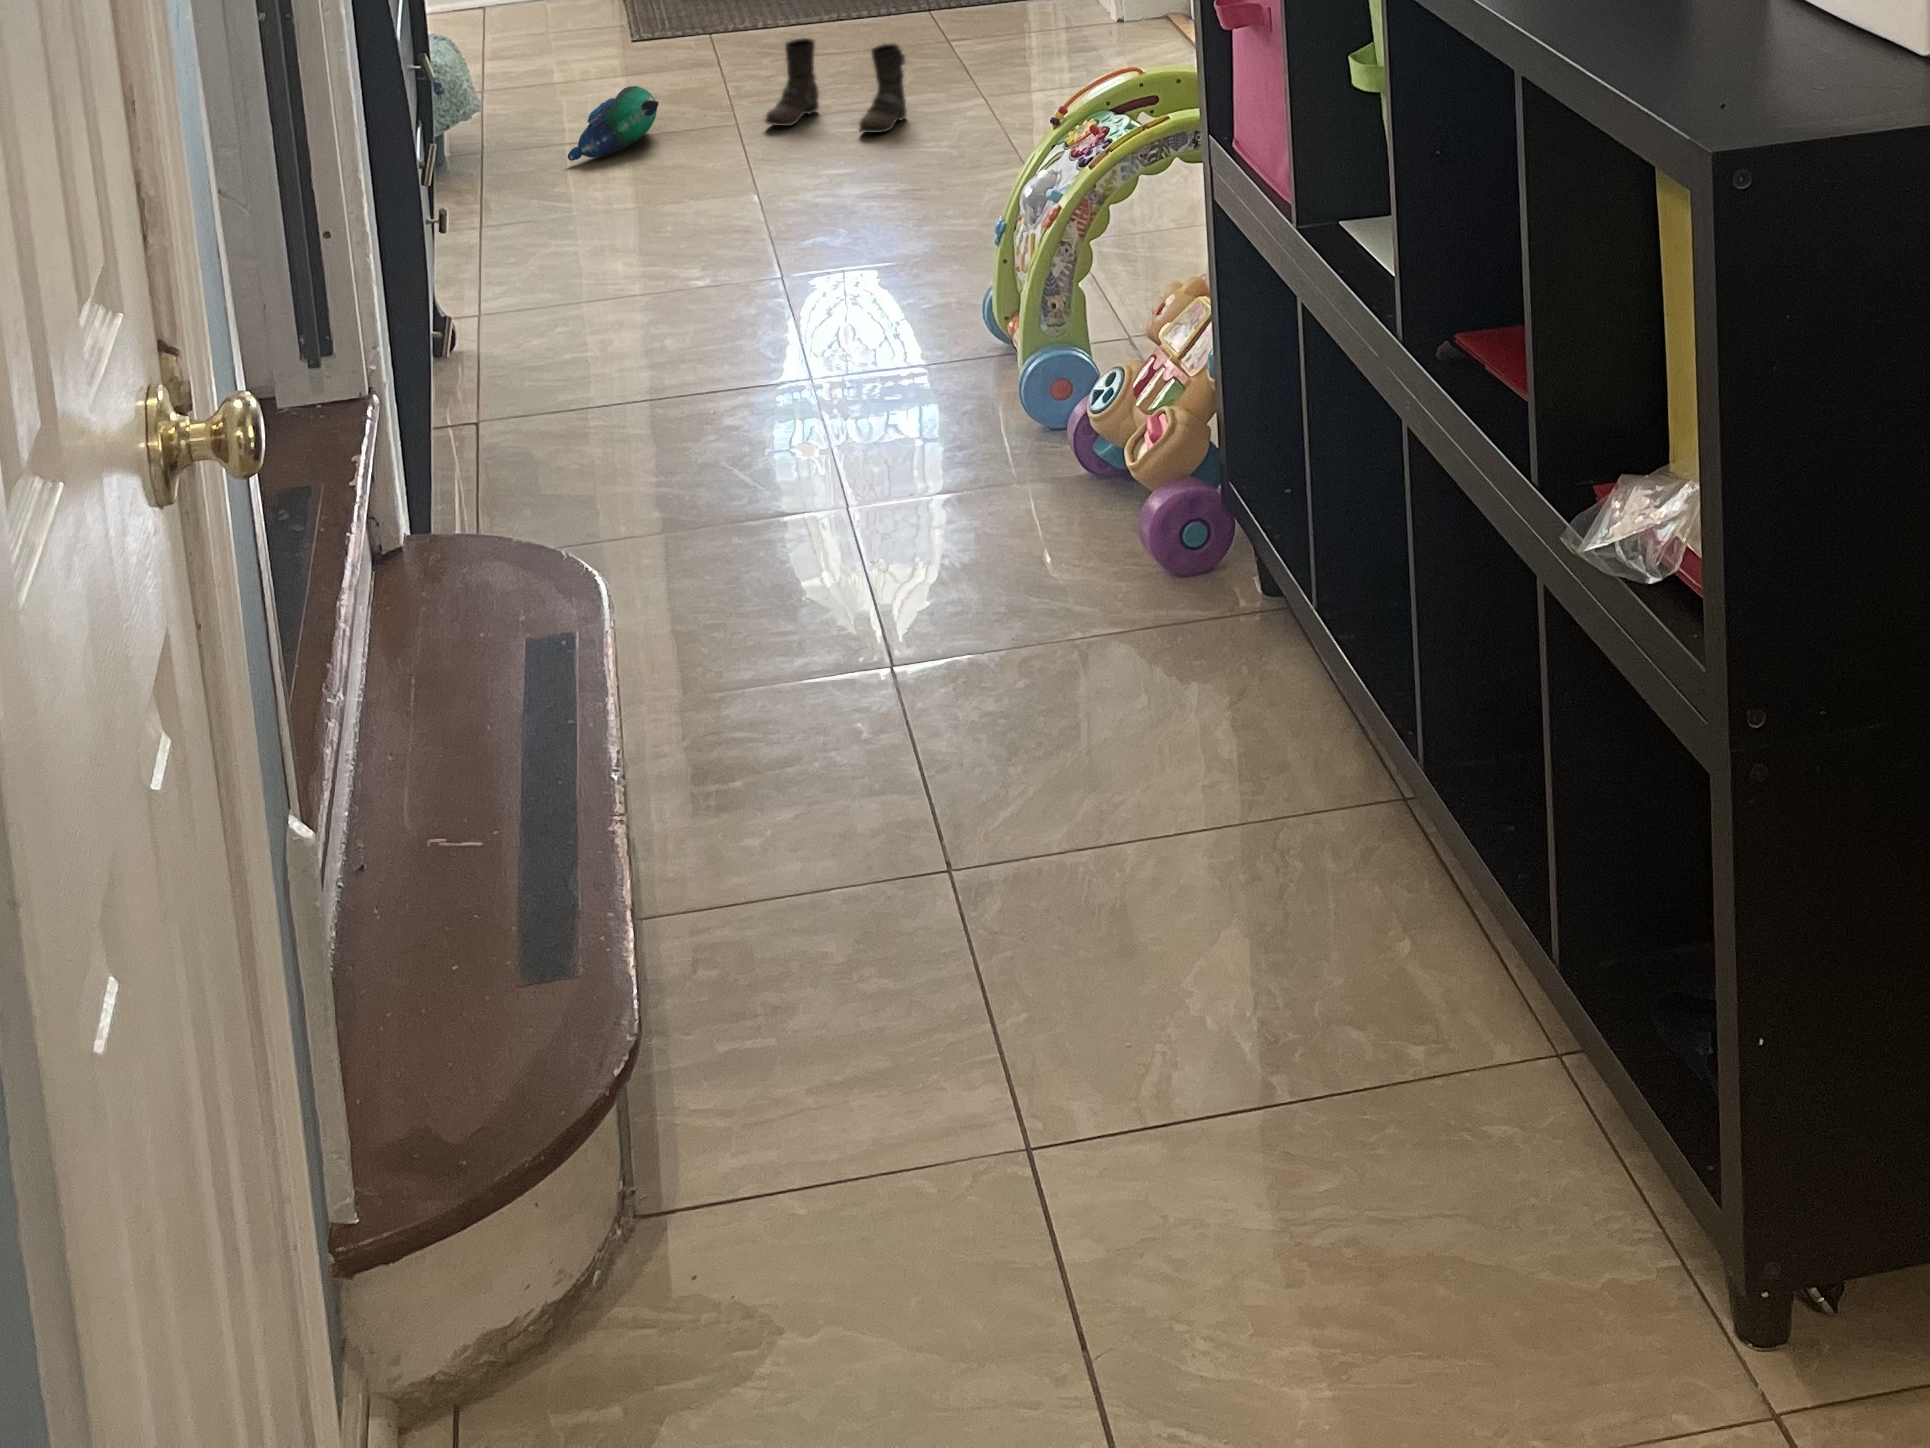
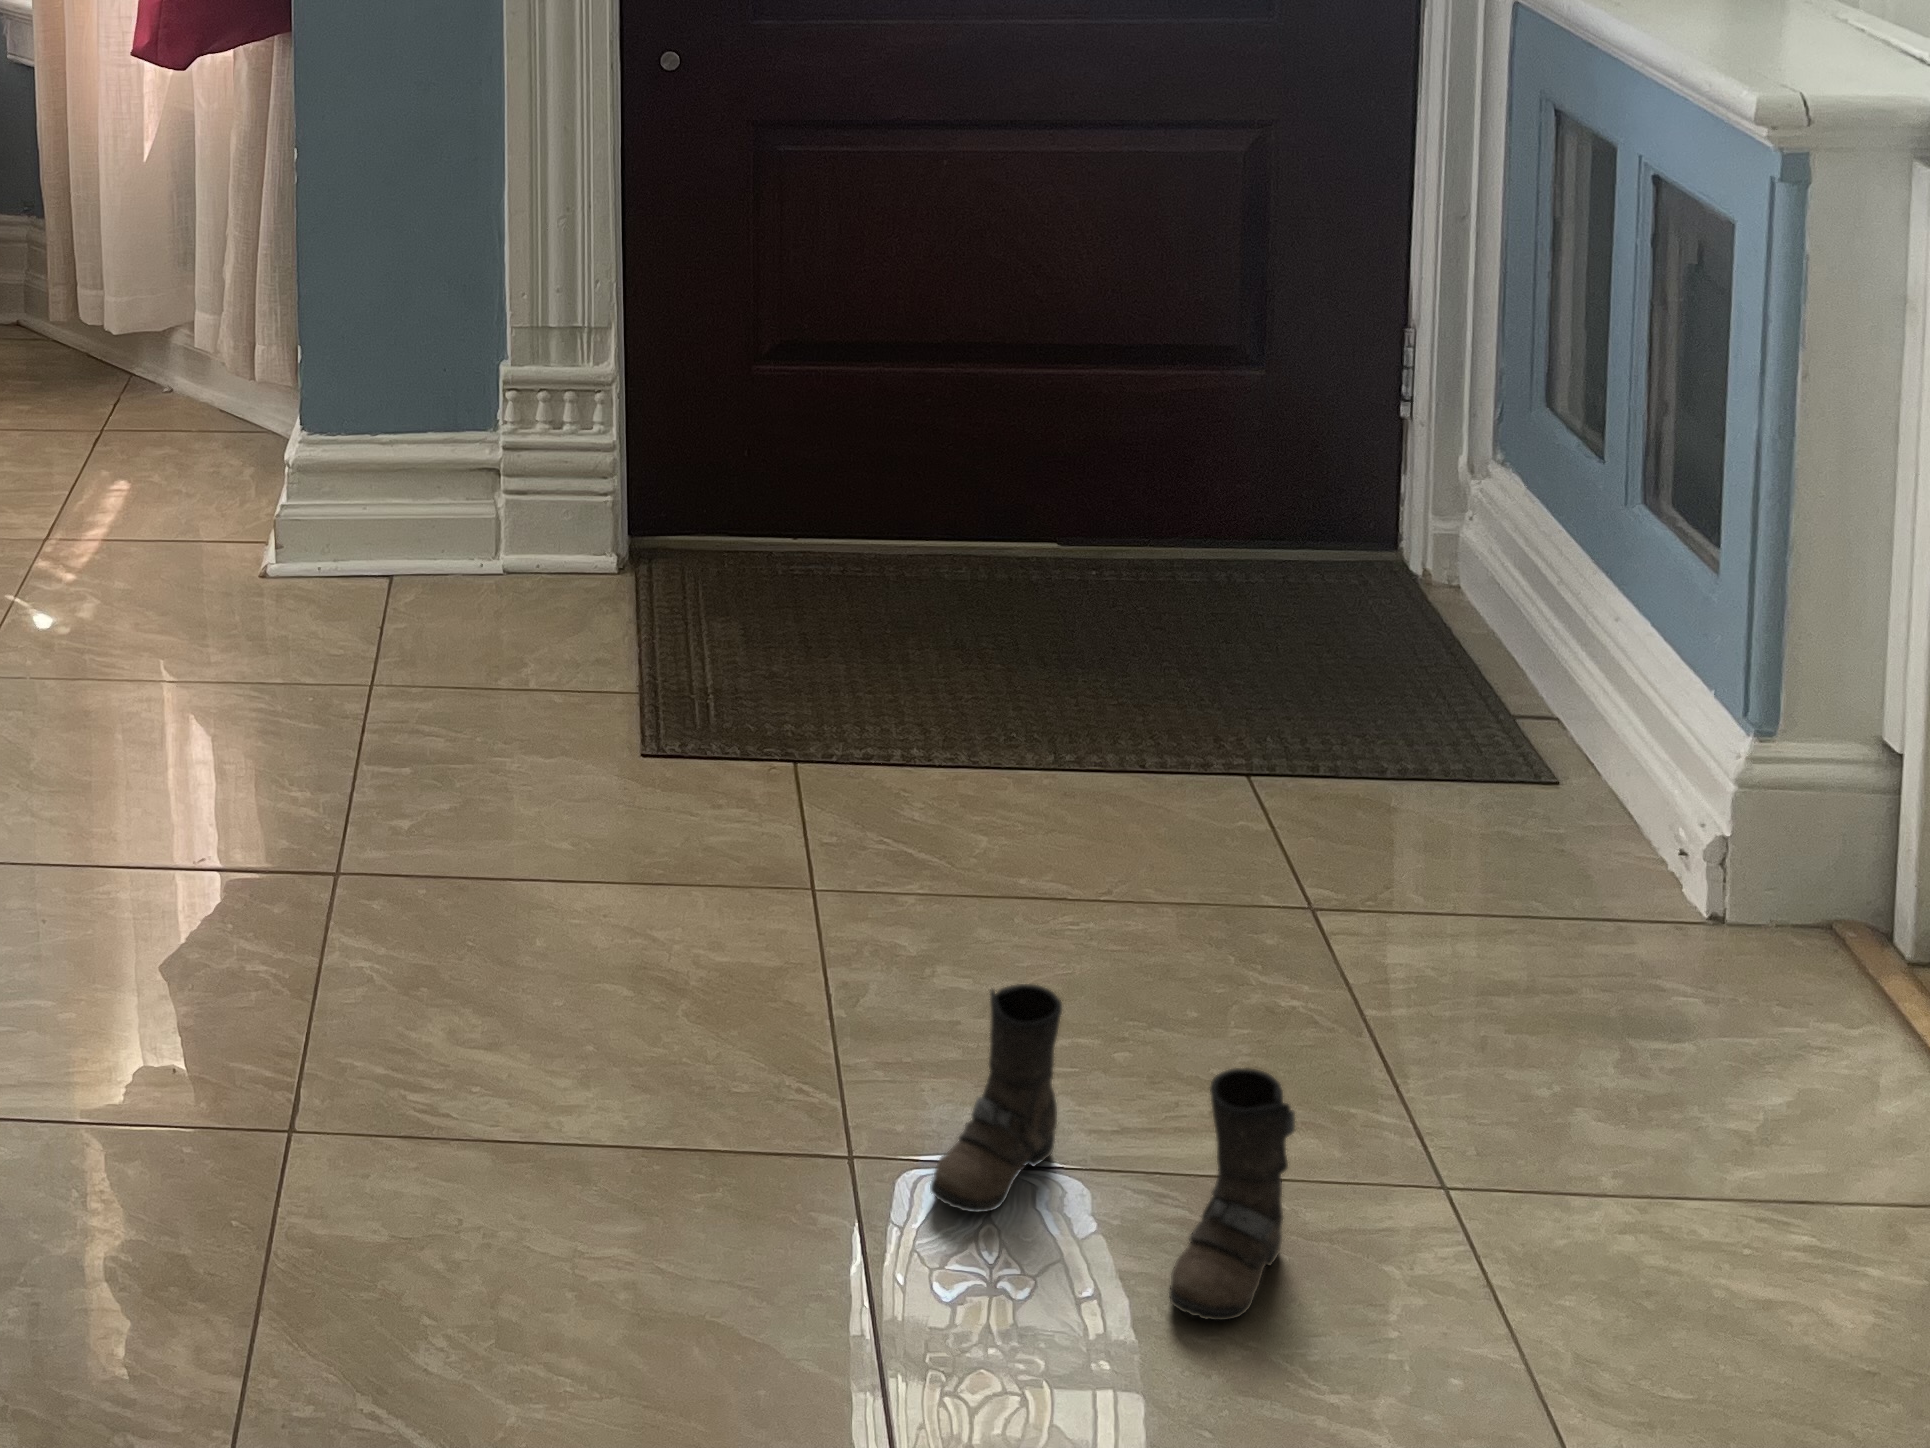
plush toy: present [568,86,659,161] -> none [469,1011,690,1239]

